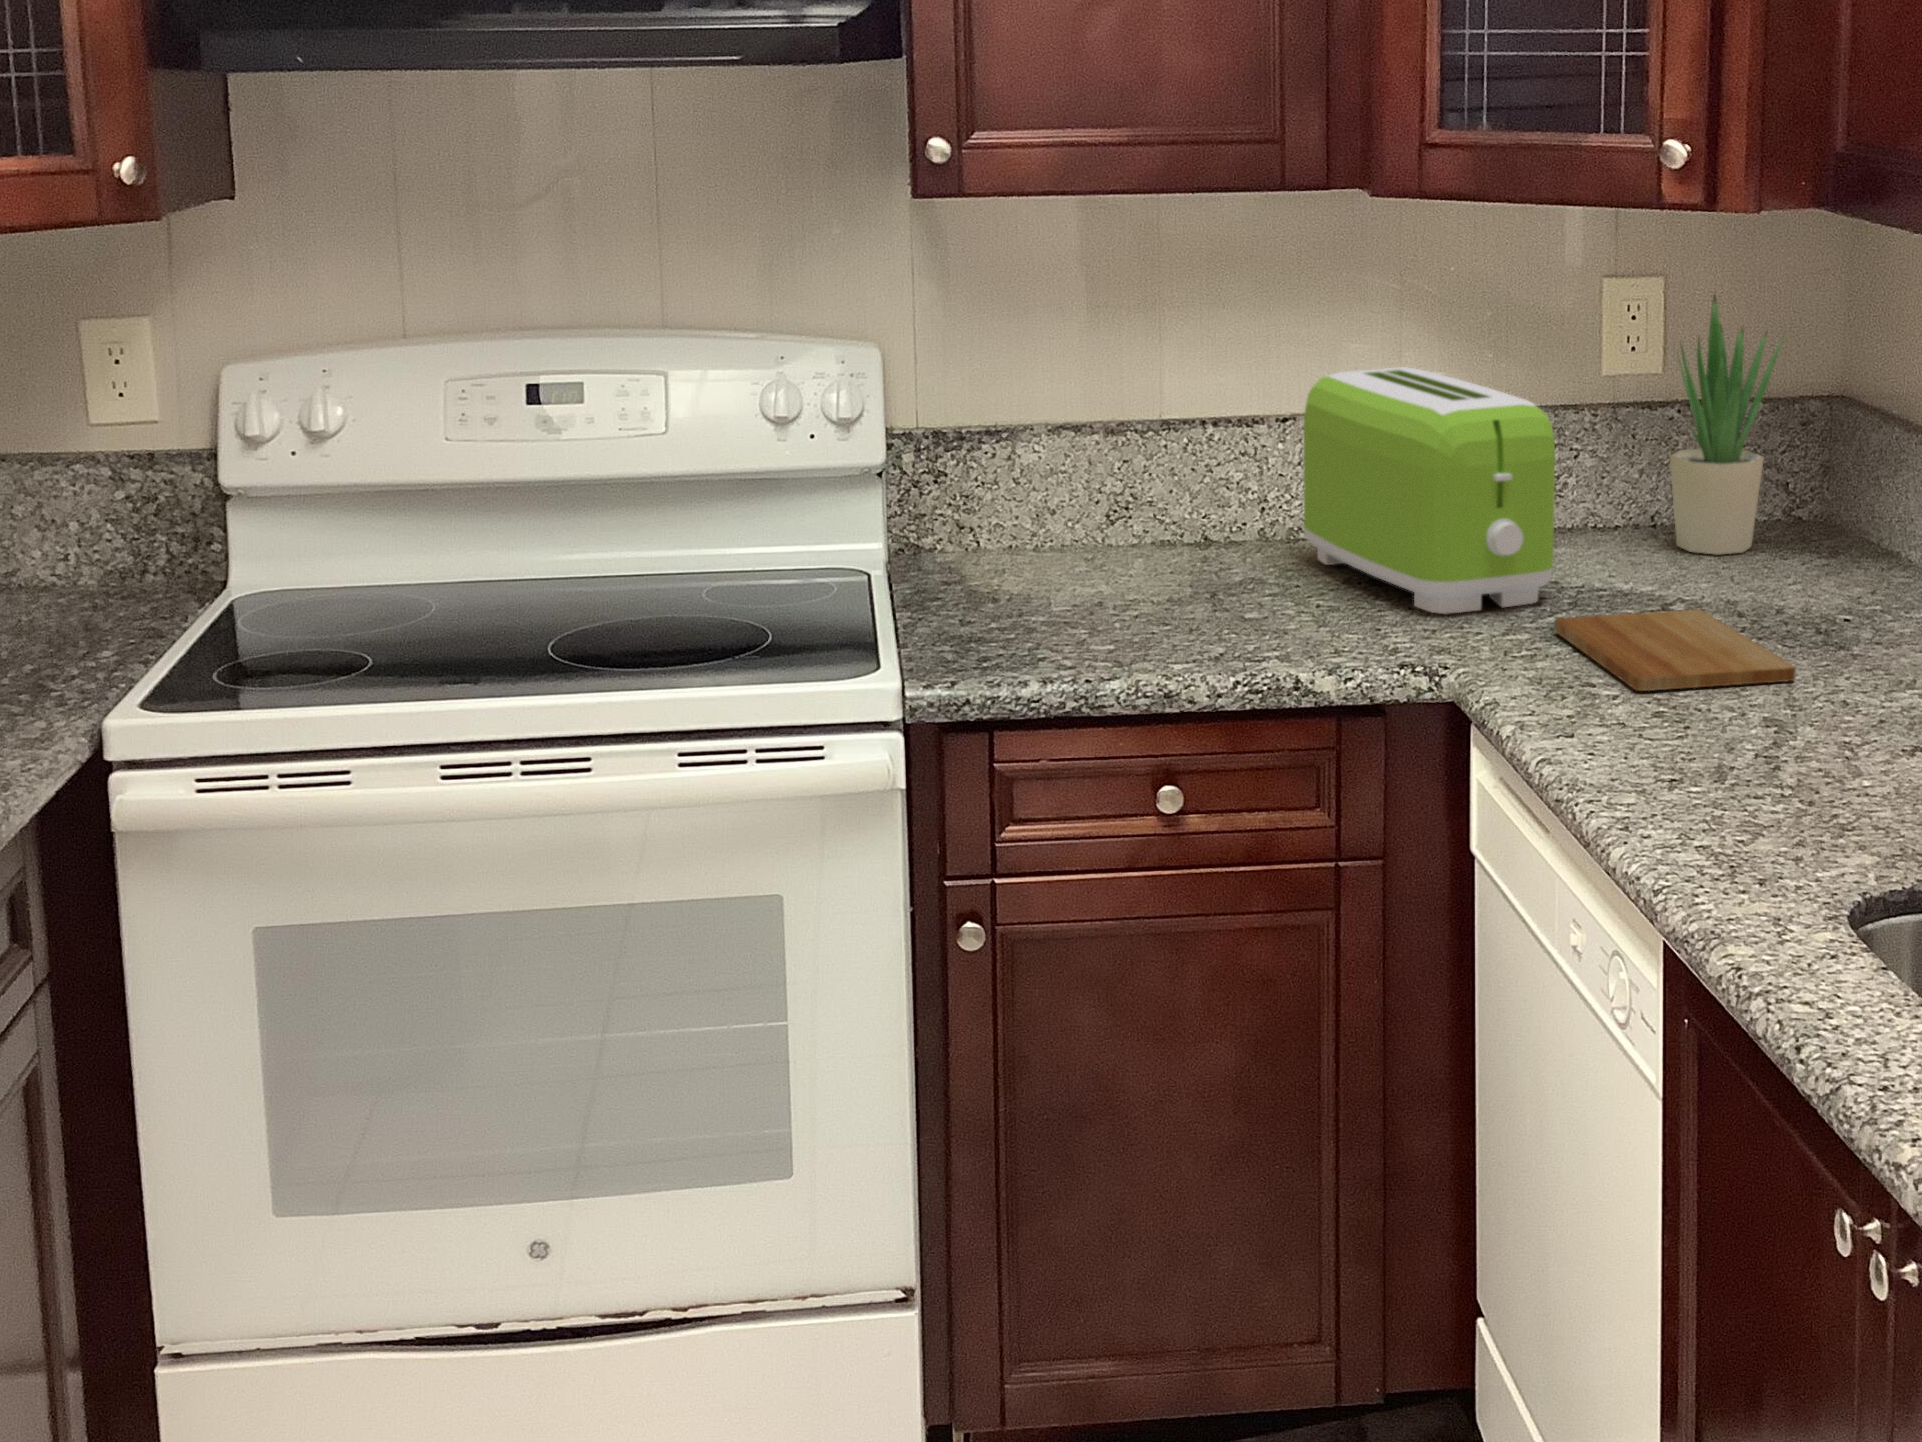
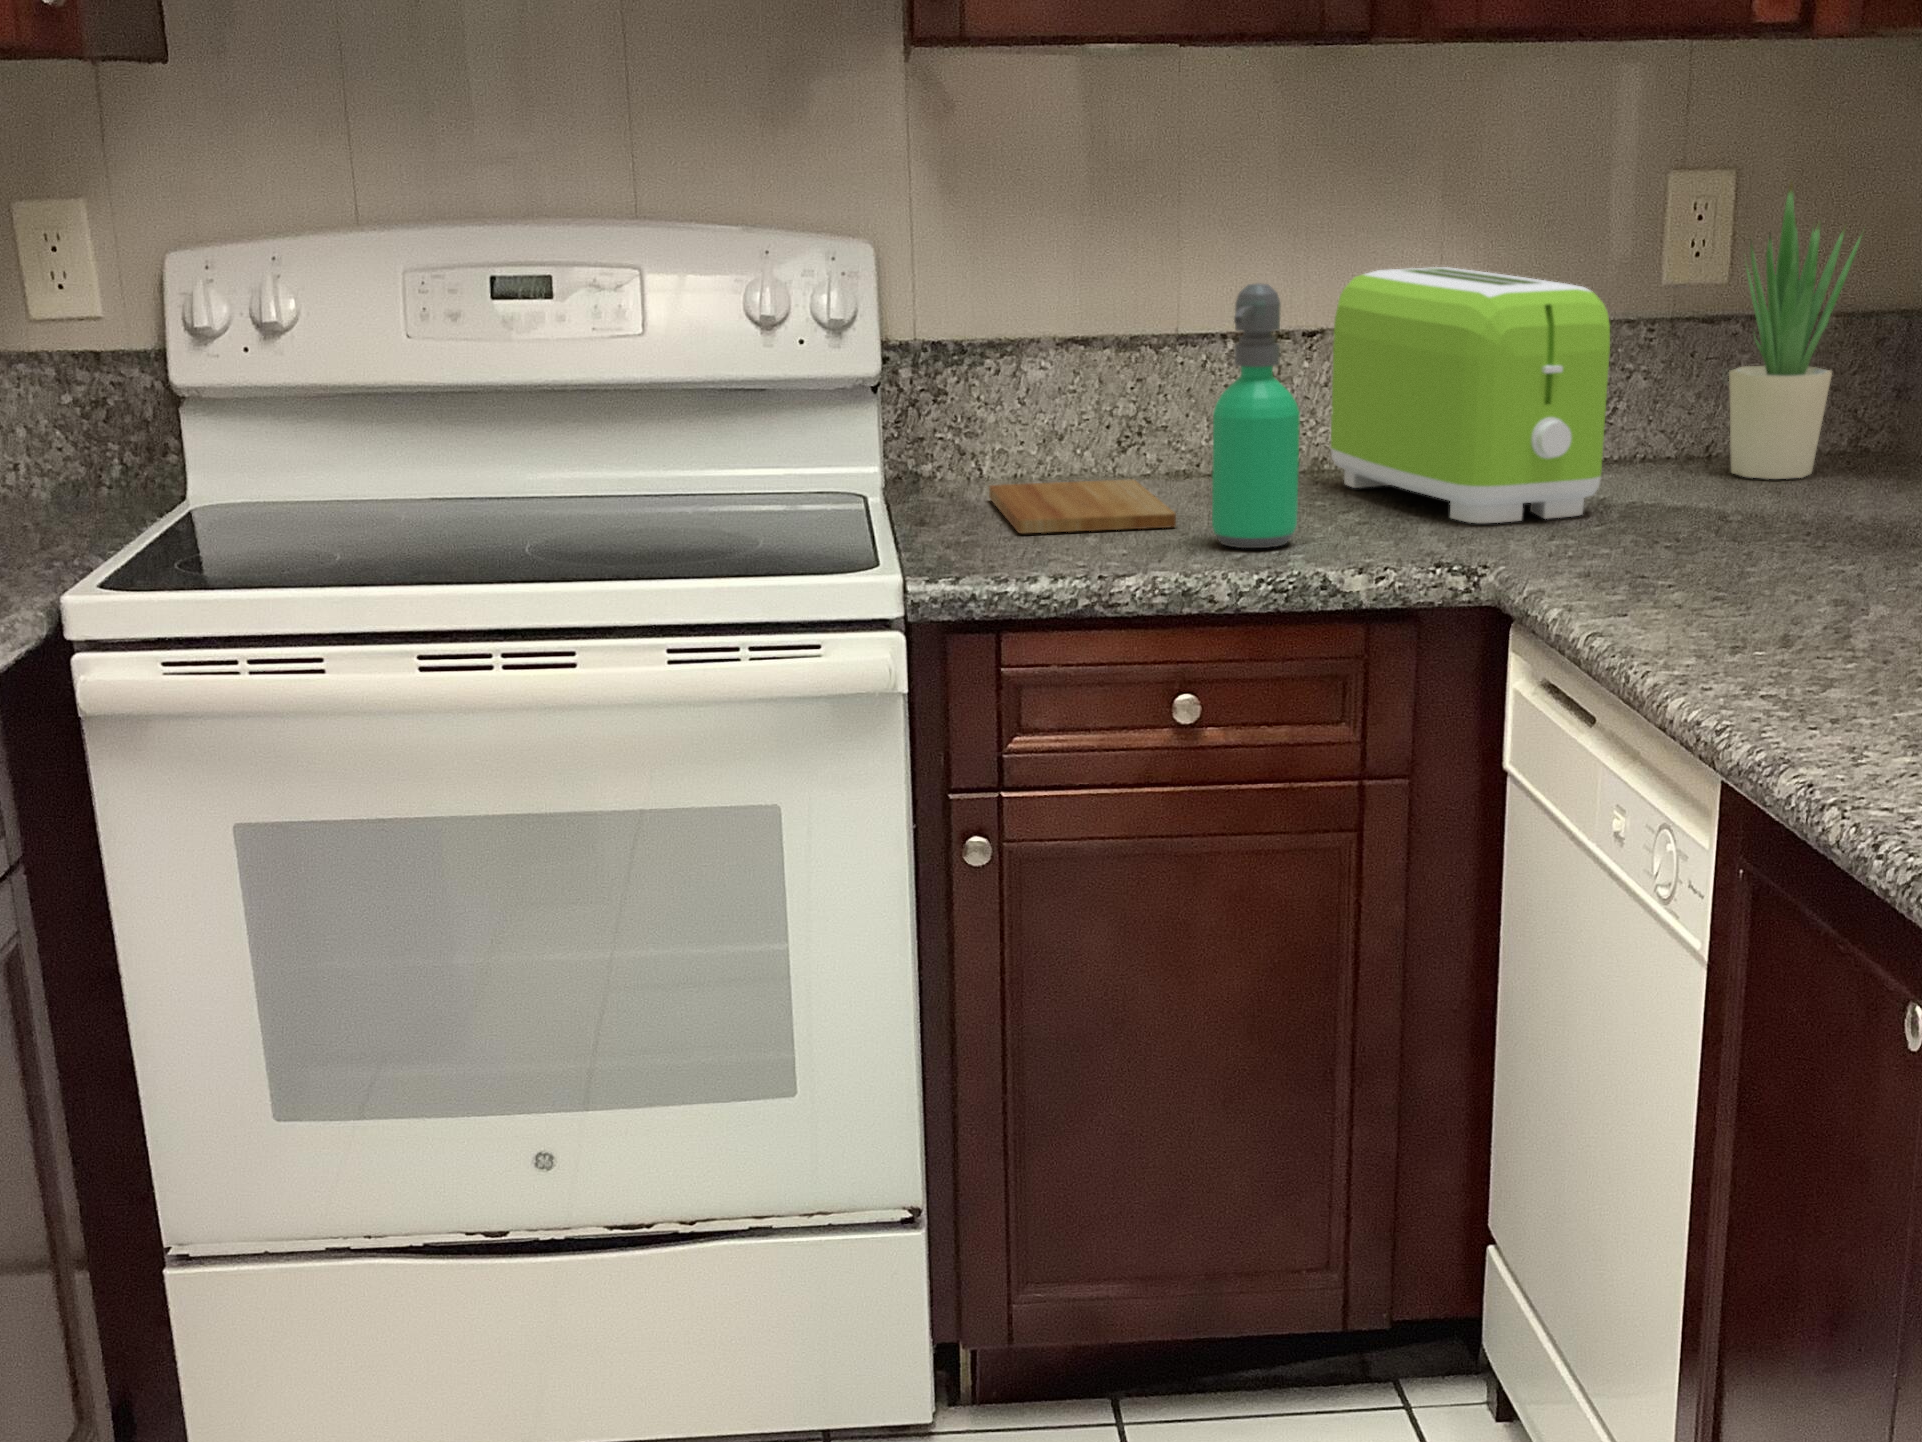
soap dispenser: none [1190,411,1271,647] -> present [1212,283,1300,548]
cutting board: present [1555,610,1795,691] -> present [989,480,1176,533]

